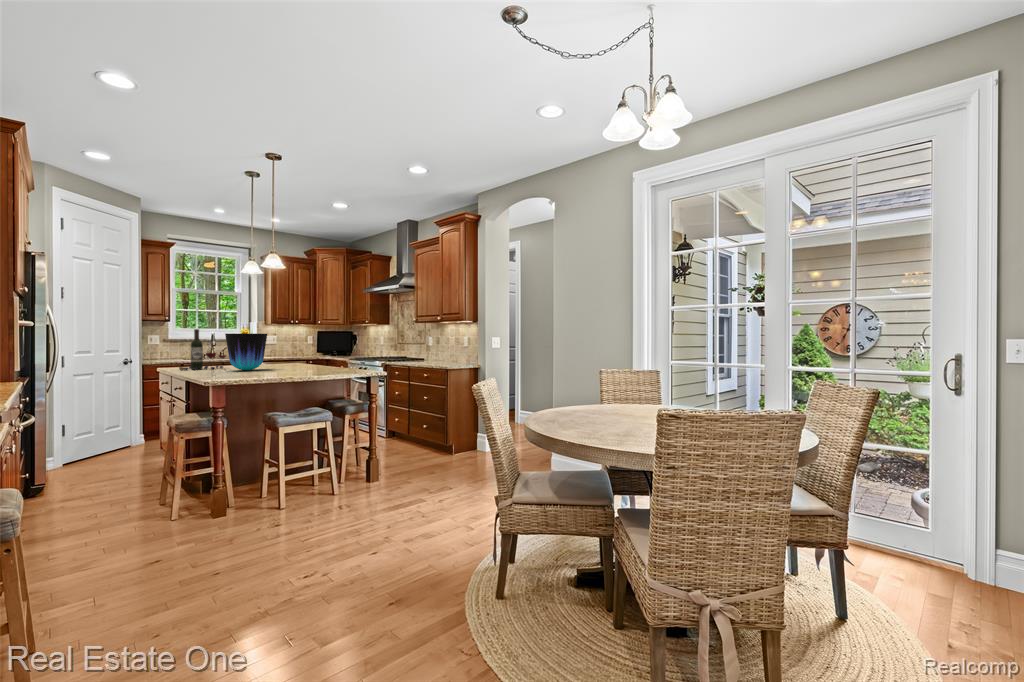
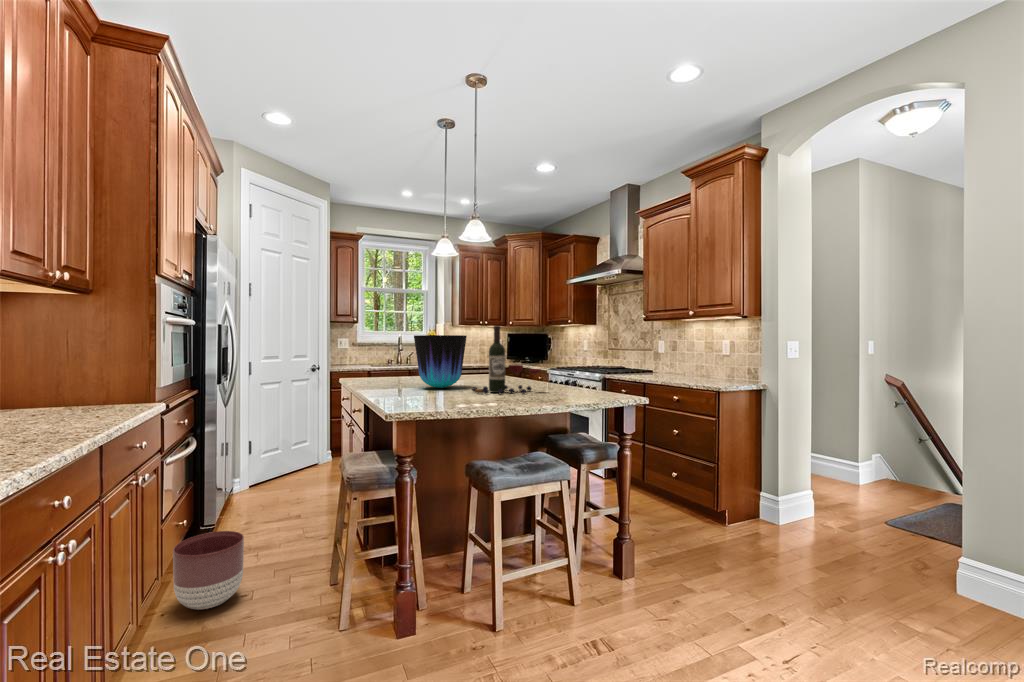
wine bottle: present [179,329,226,370] -> present [472,326,541,394]
planter: none [29,475,88,527] -> present [173,531,244,609]

